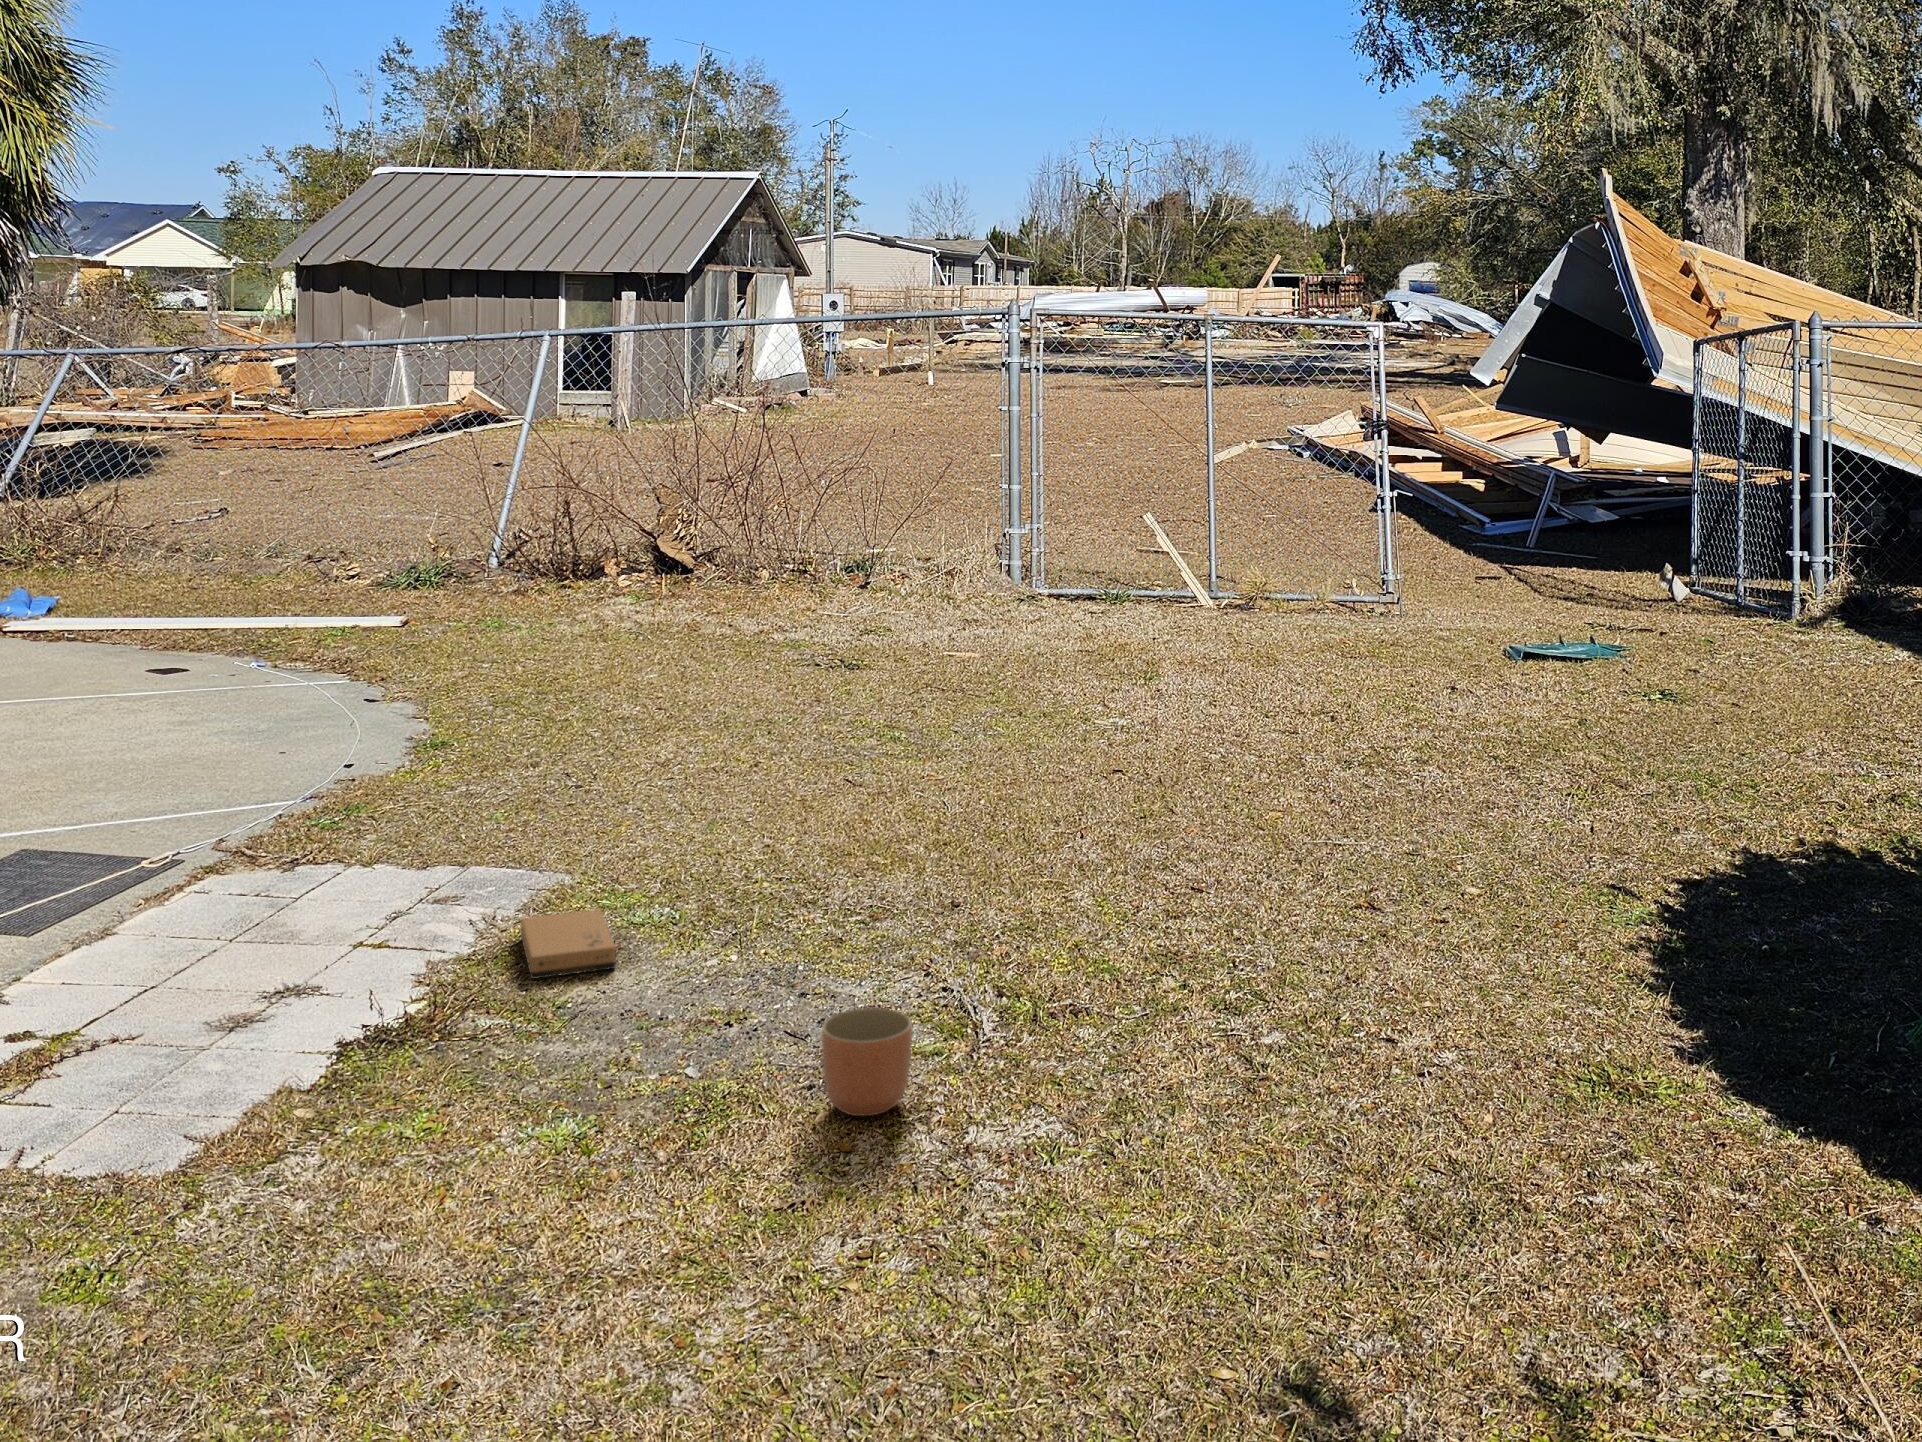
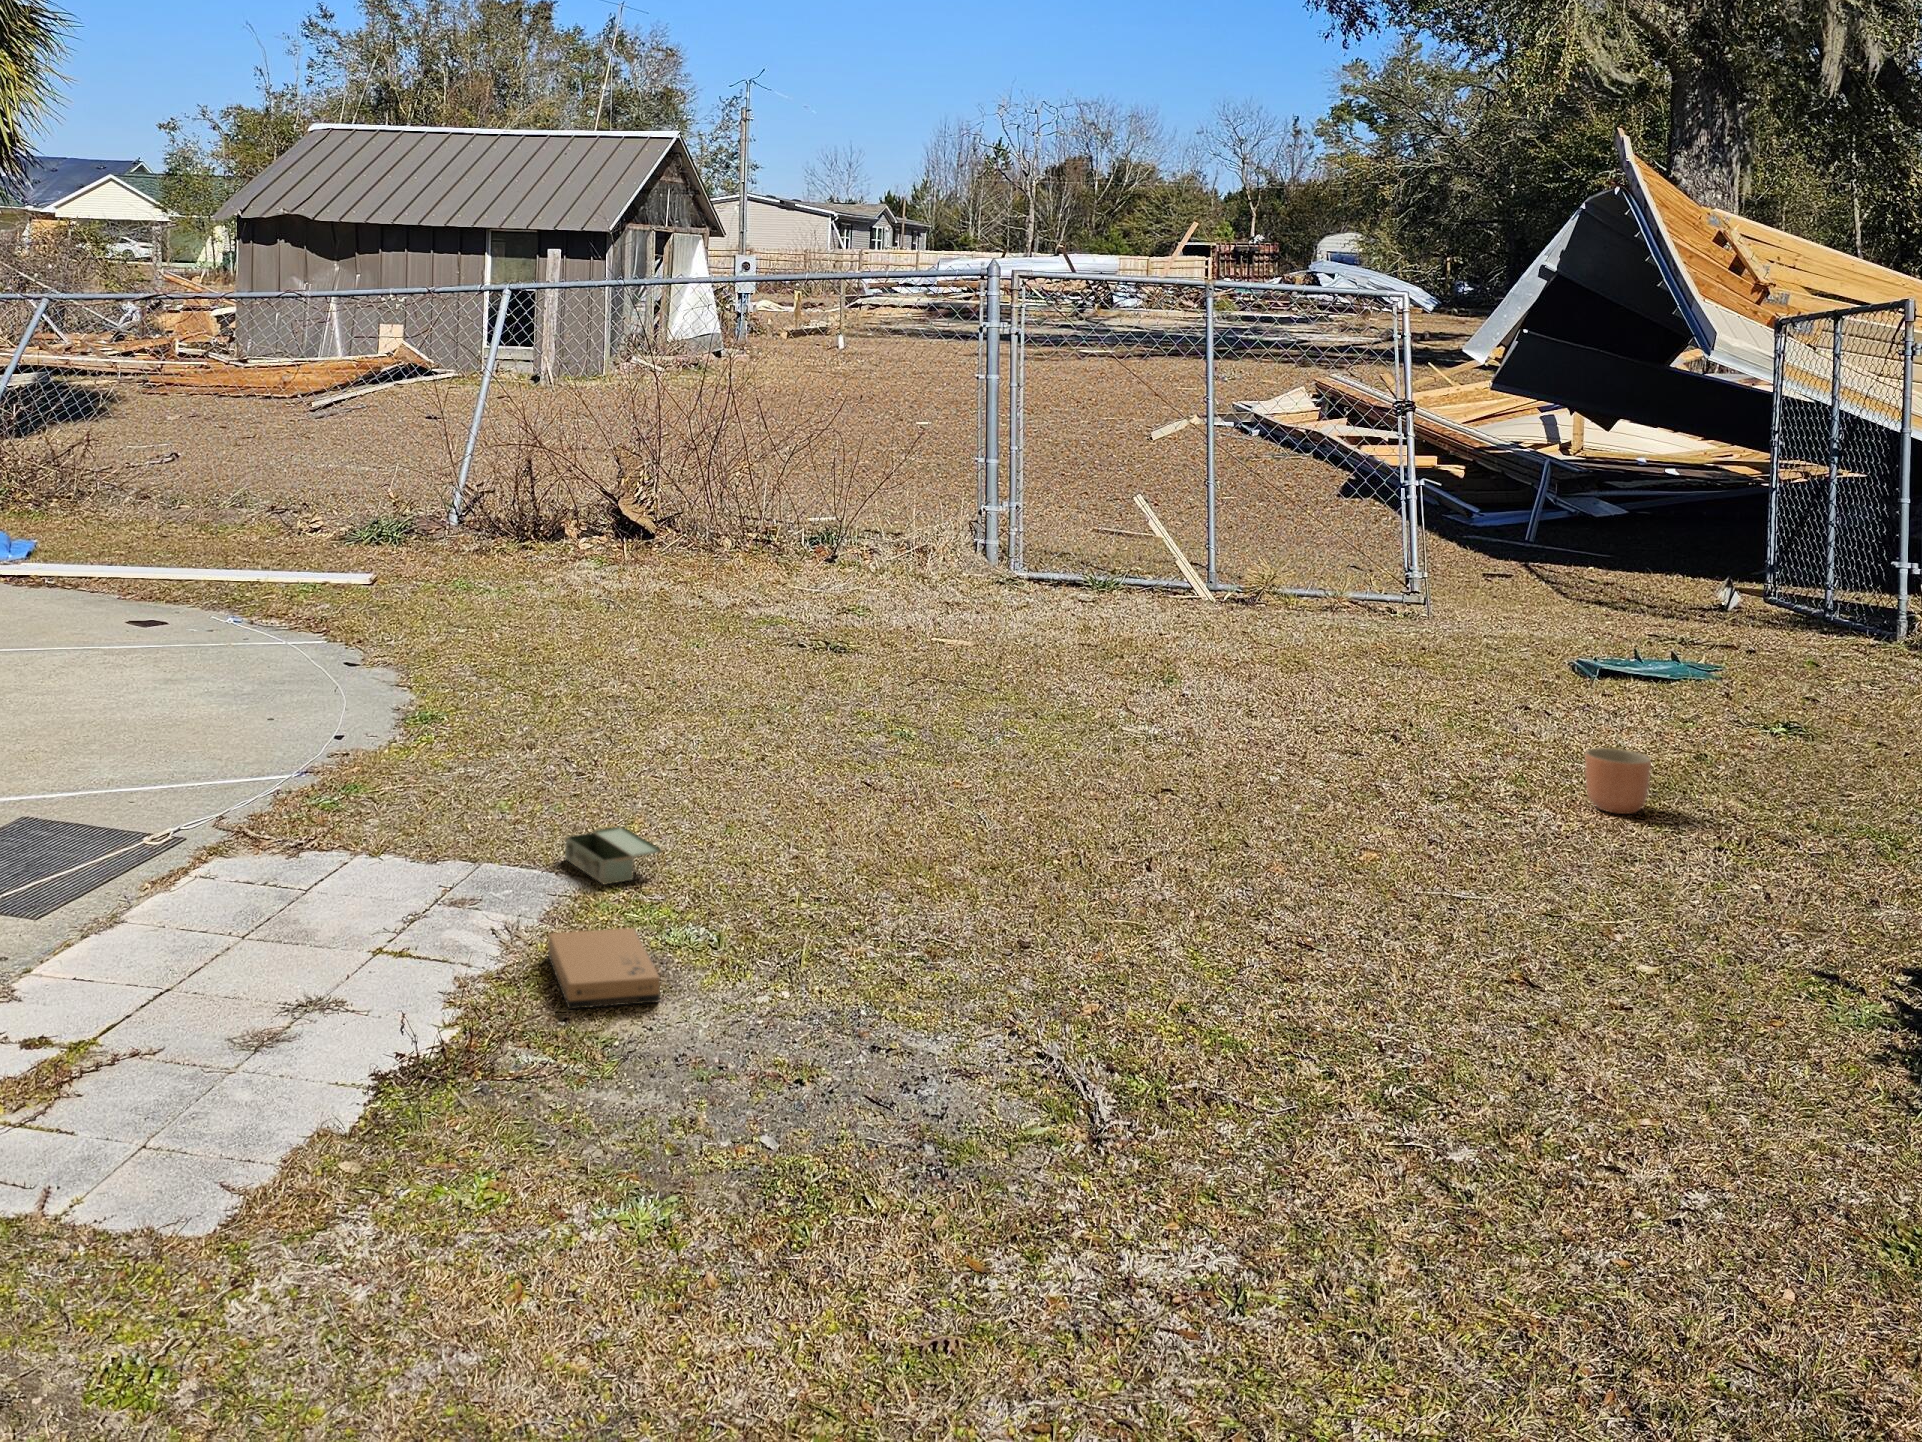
toolbox: none [554,826,641,877] -> present [565,827,661,884]
planter: present [822,1008,912,1116] -> present [1585,748,1651,814]

